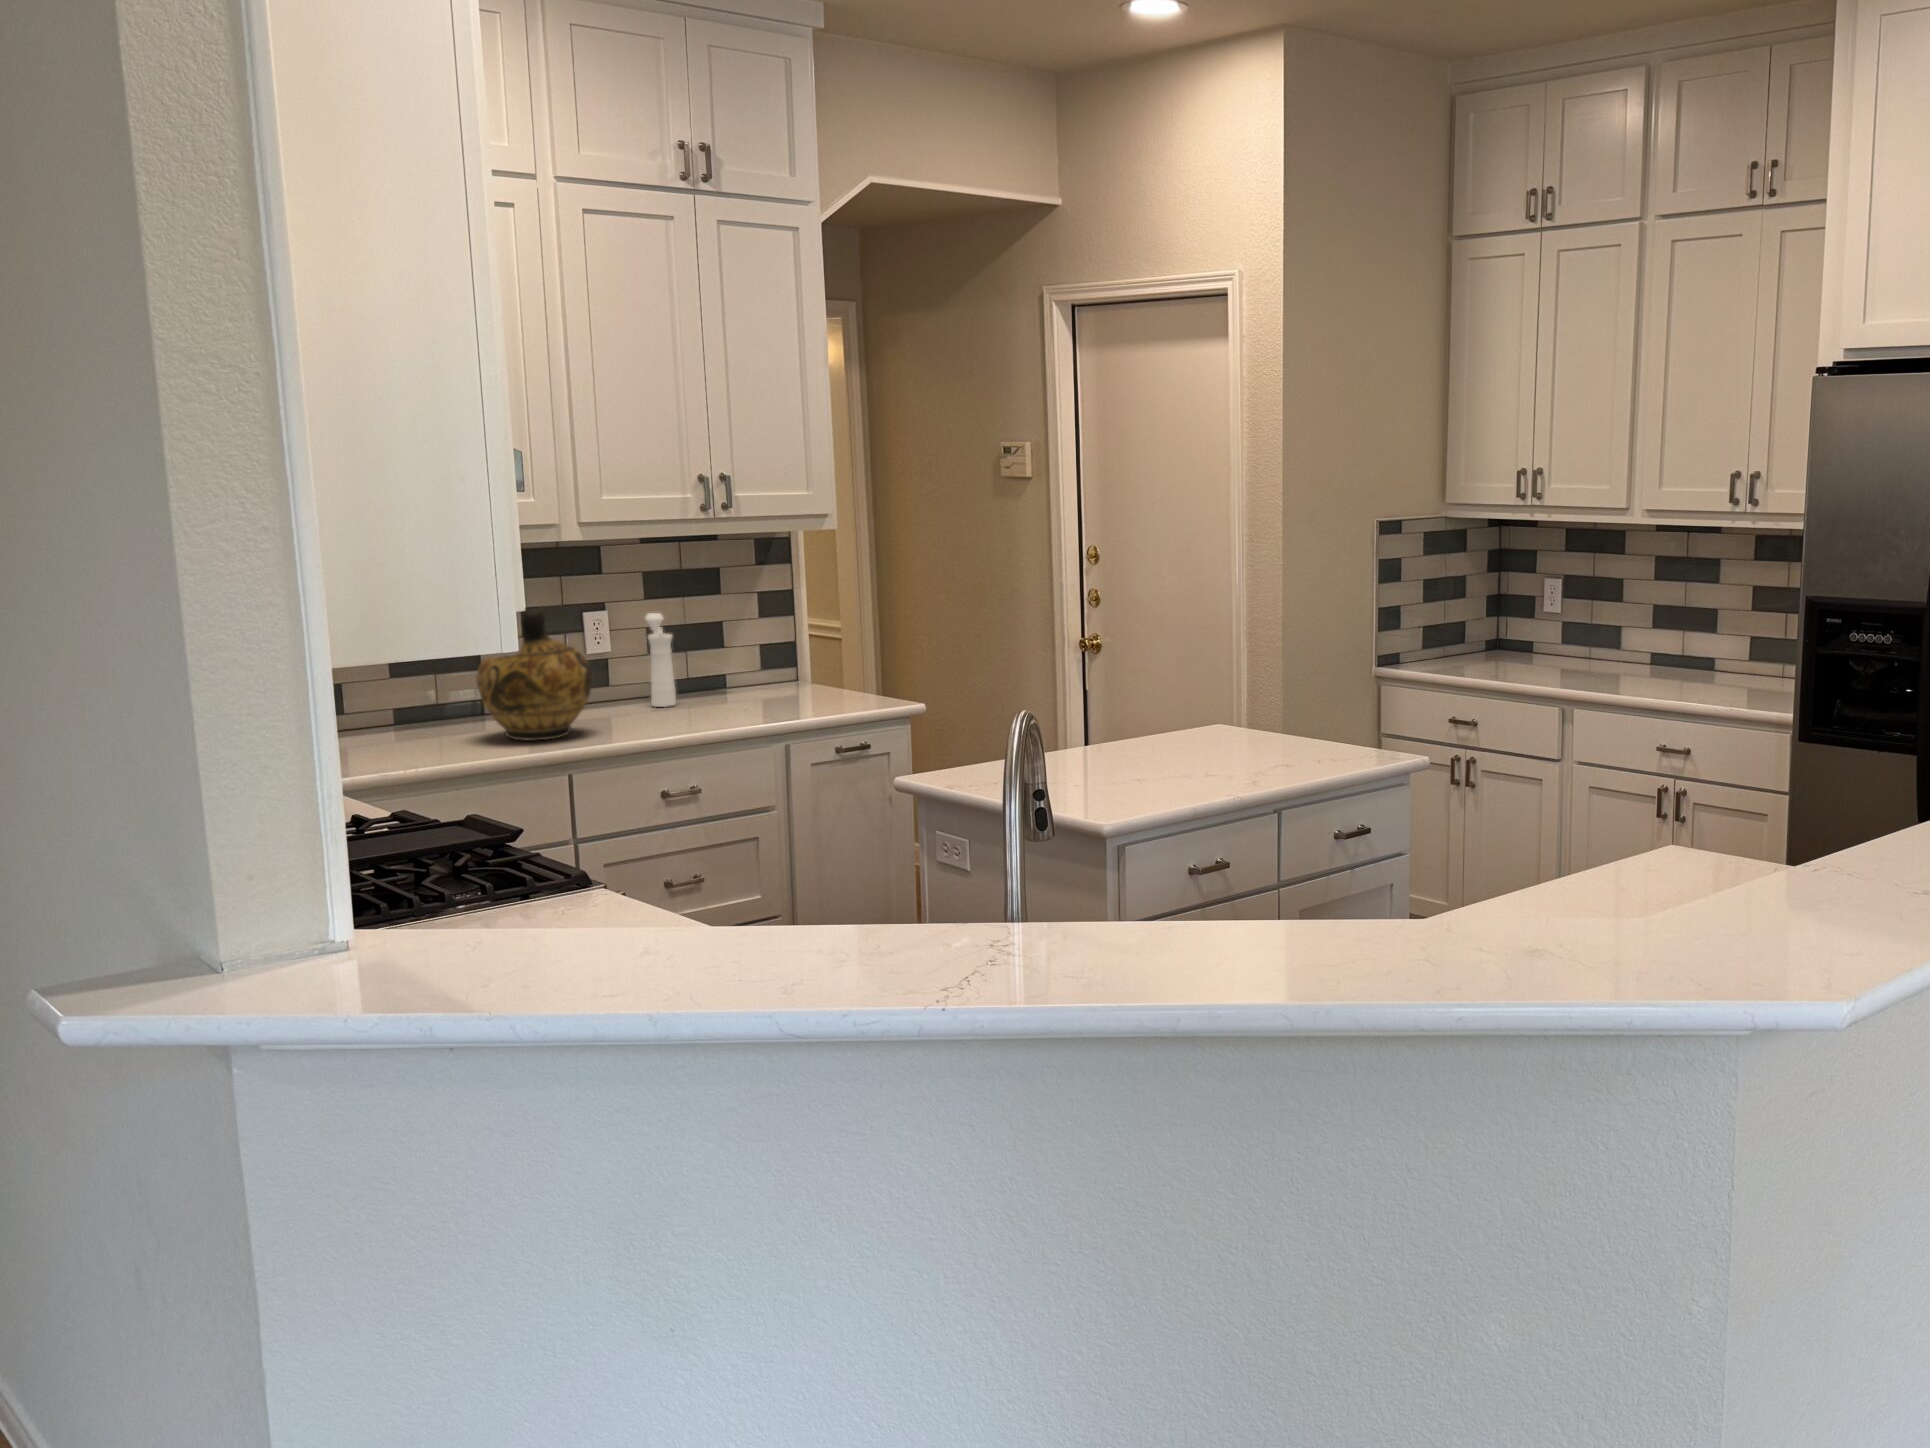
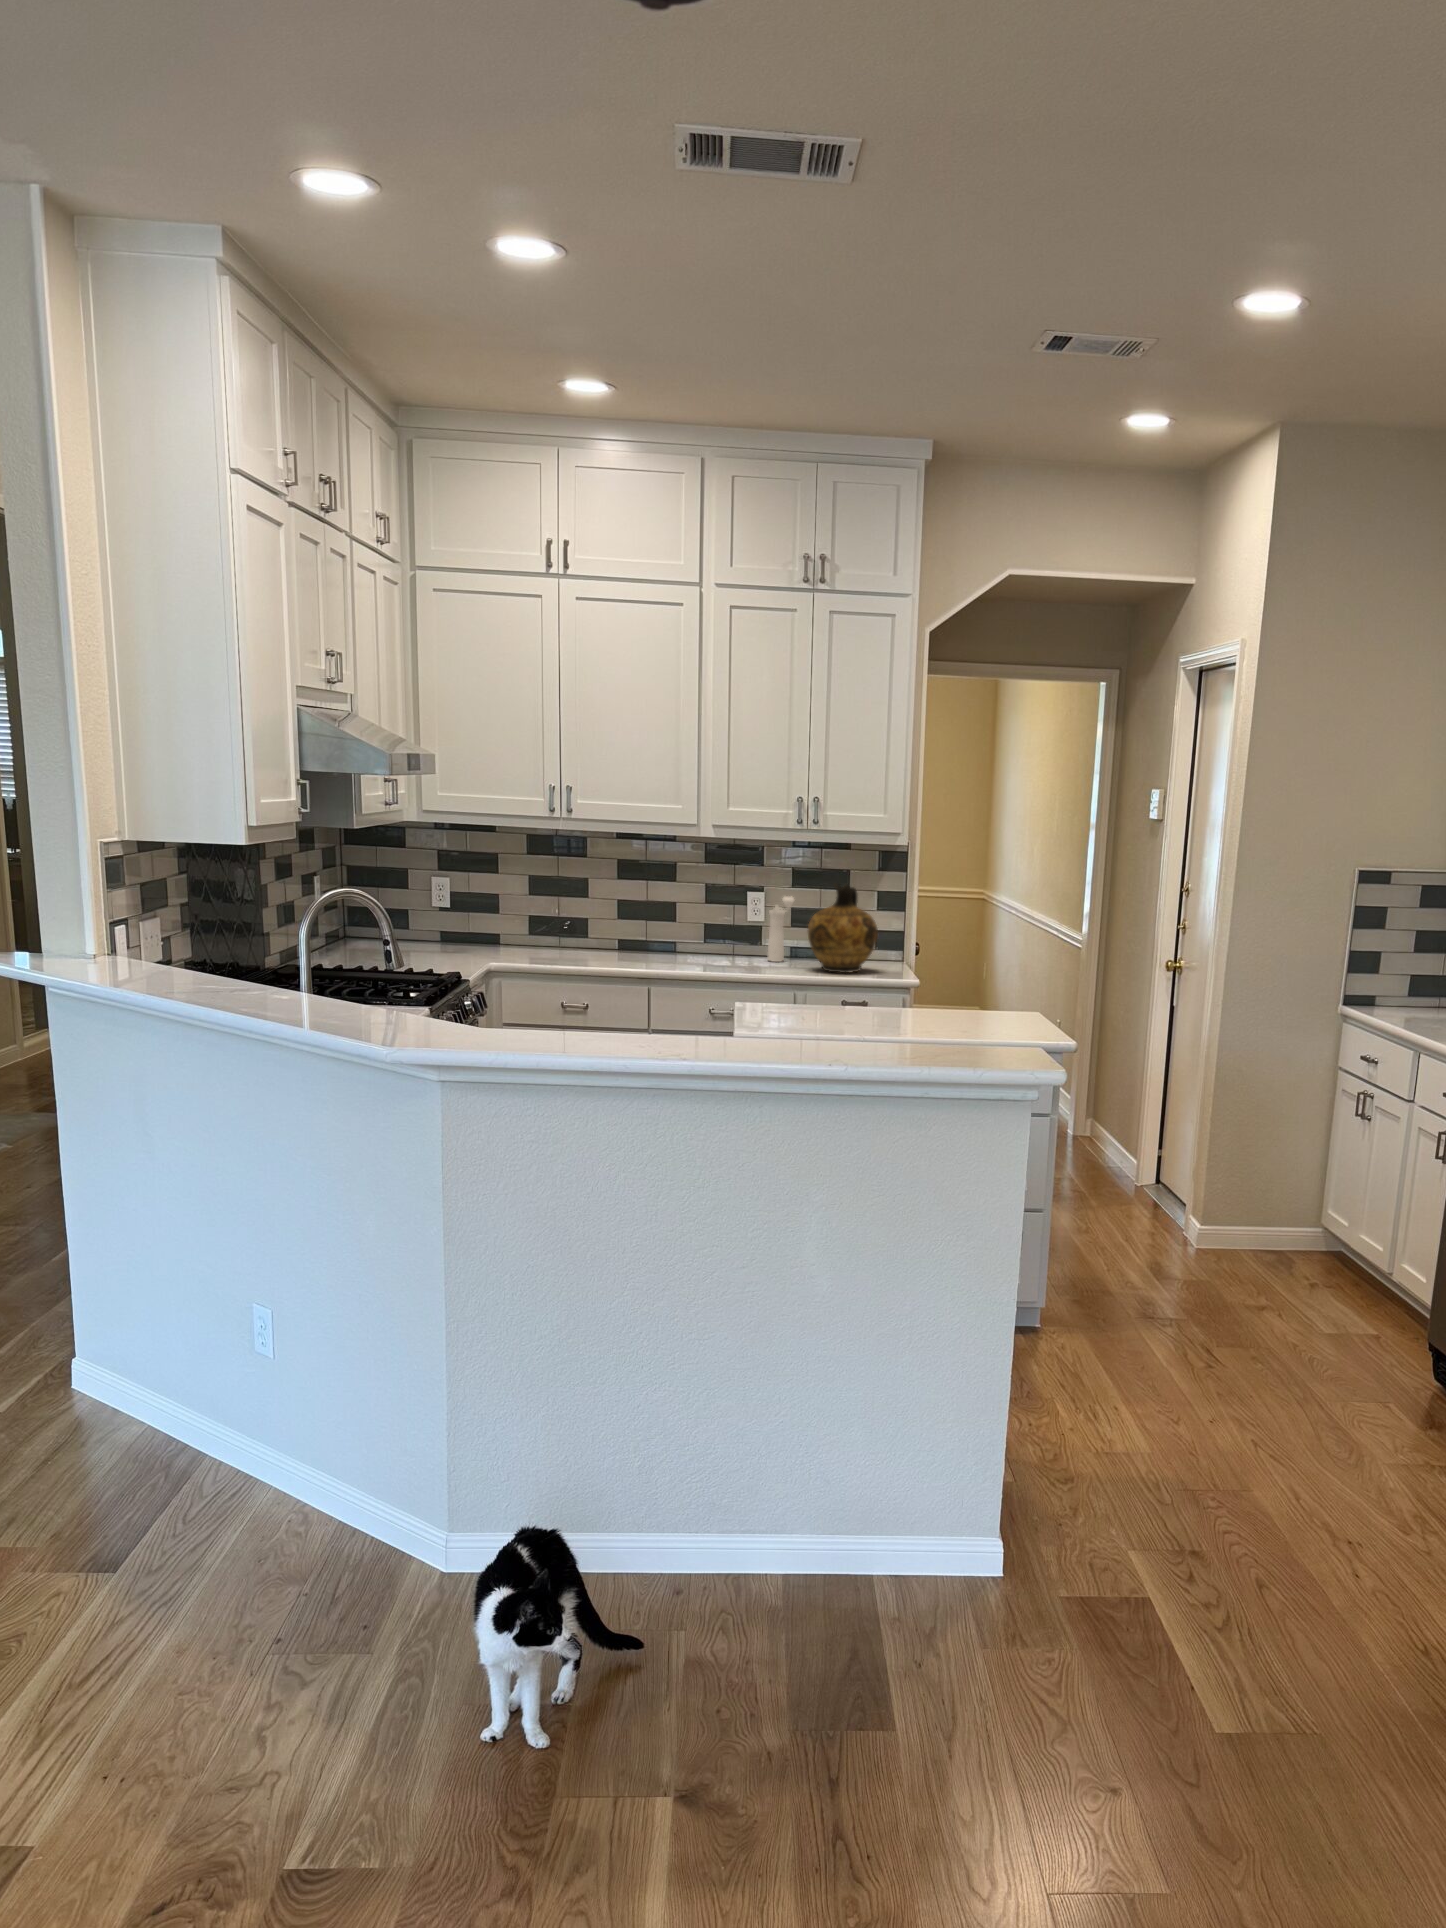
ceramic jug: present [476,607,592,740] -> present [808,883,878,973]

